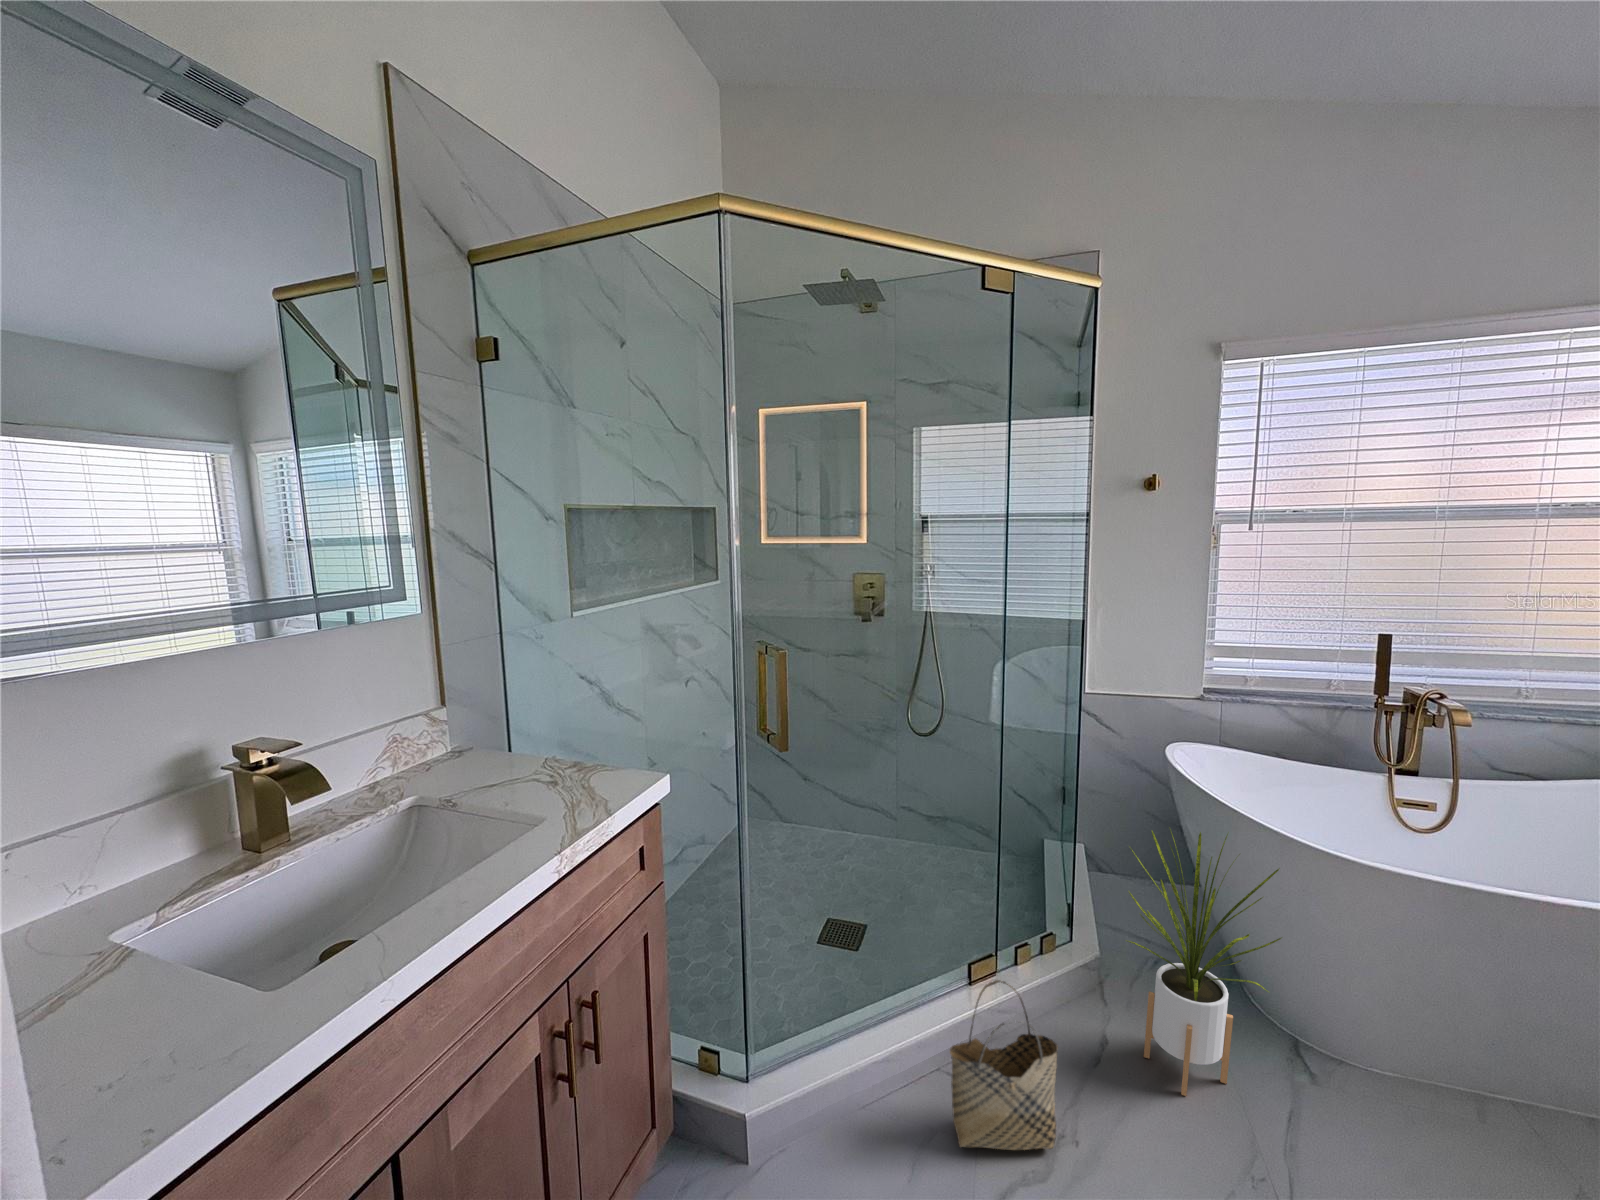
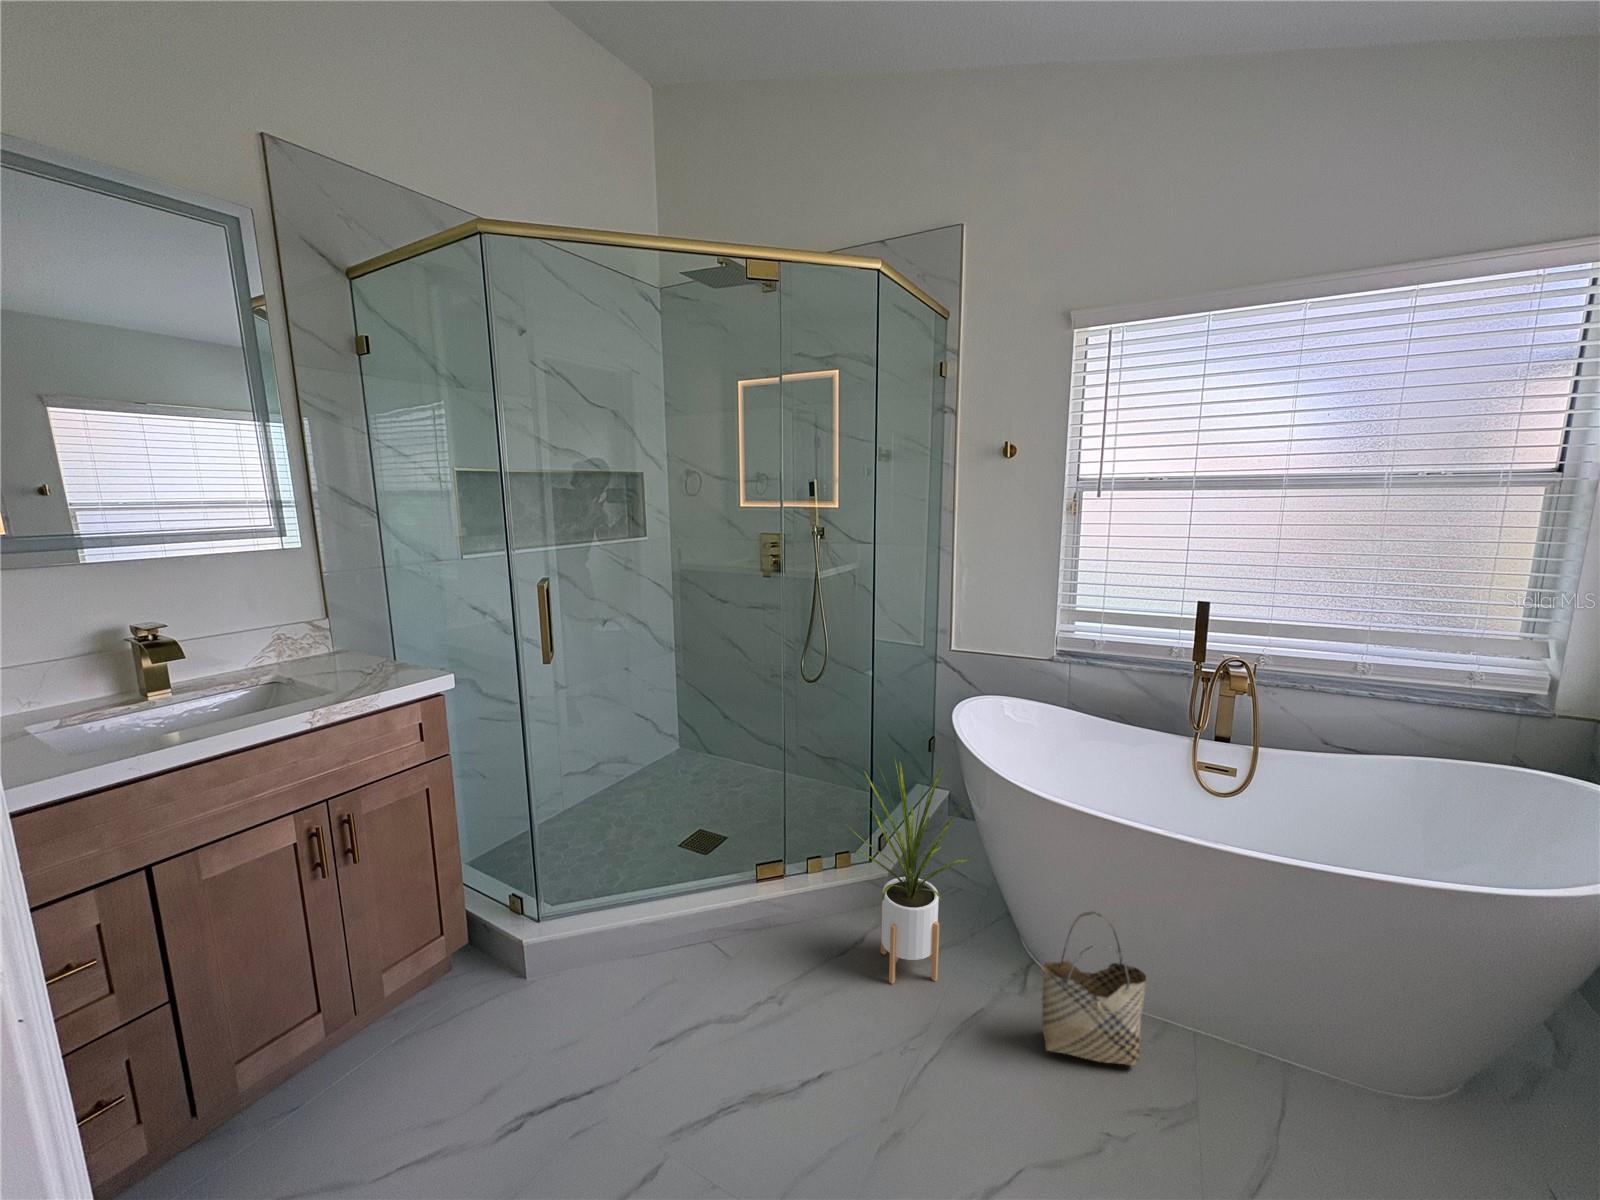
woven basket: present [950,980,1058,1150] -> present [1042,912,1147,1066]

